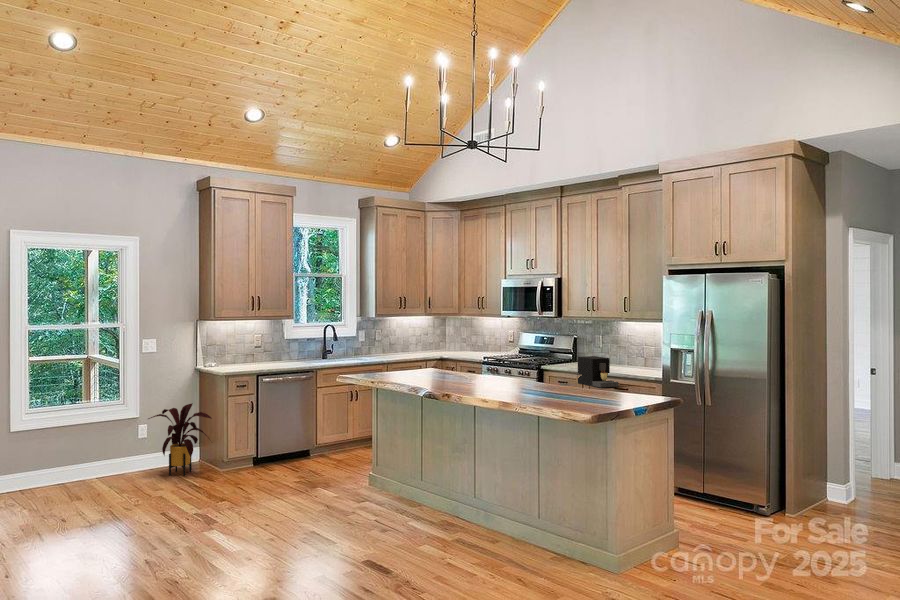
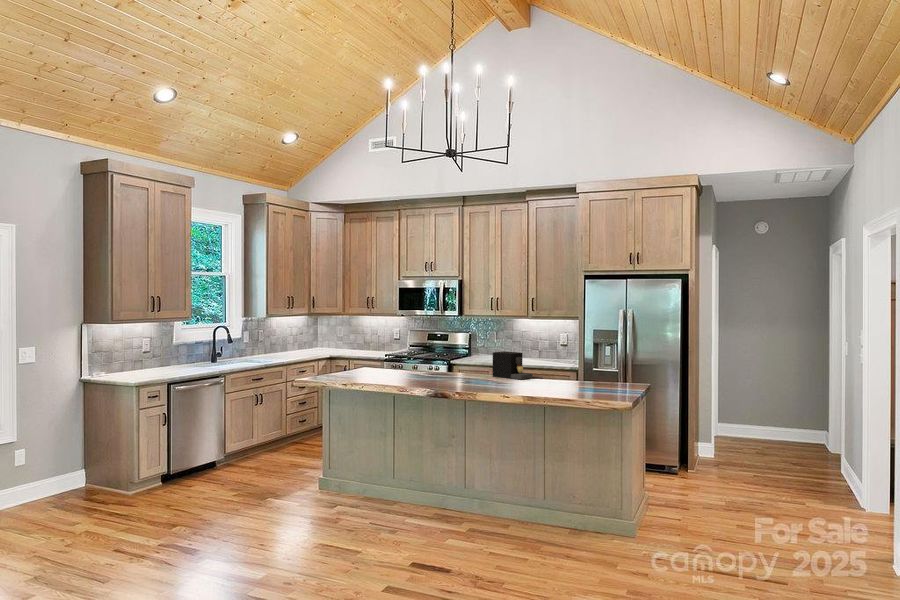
house plant: present [148,404,212,476] -> none [38,420,126,508]

